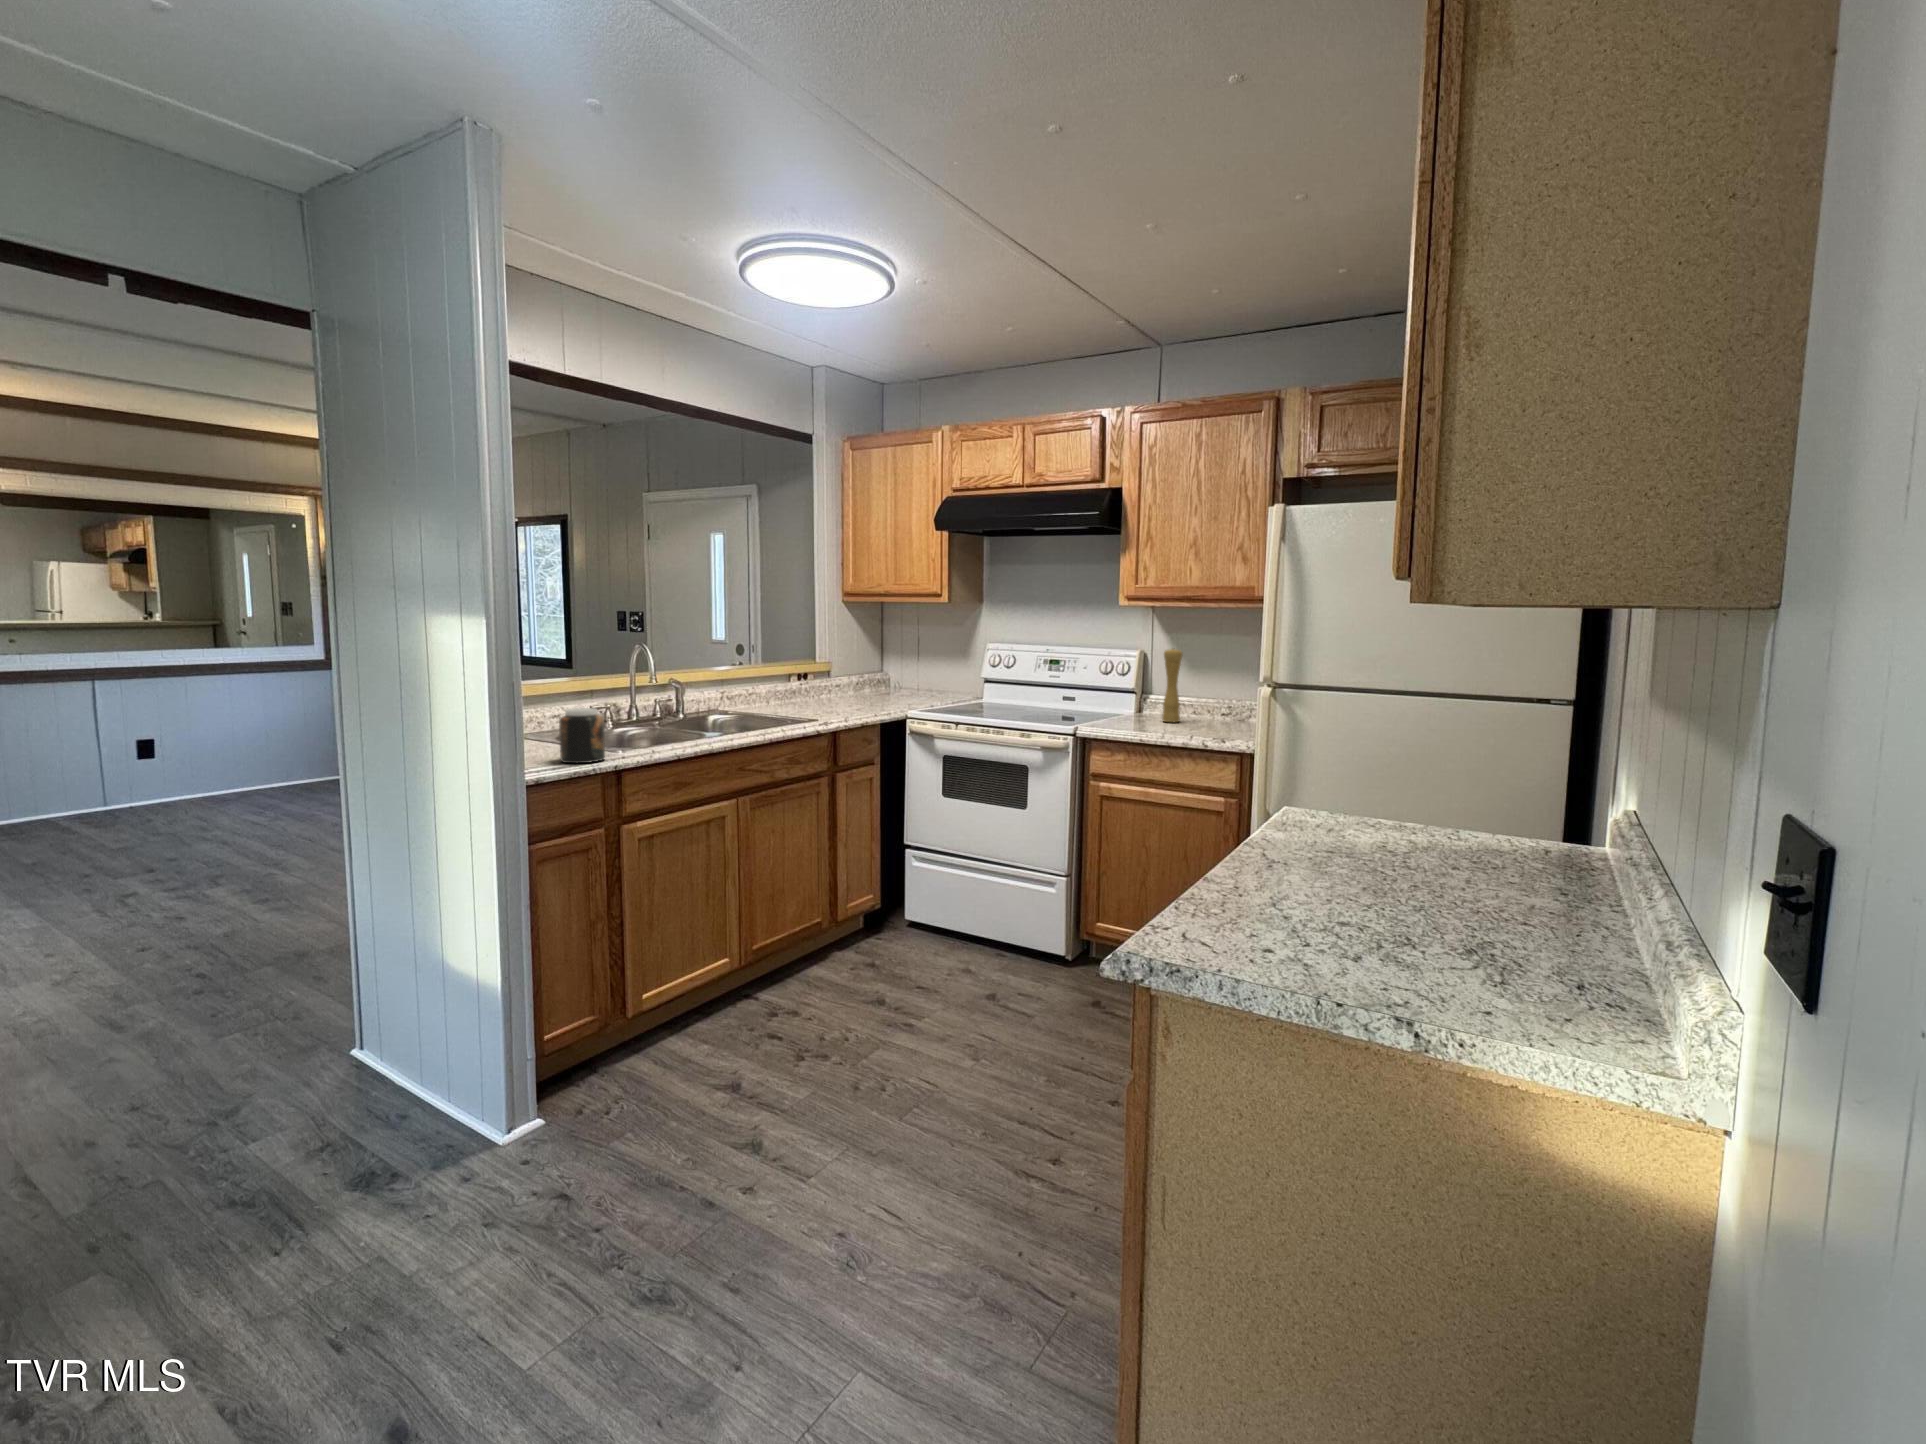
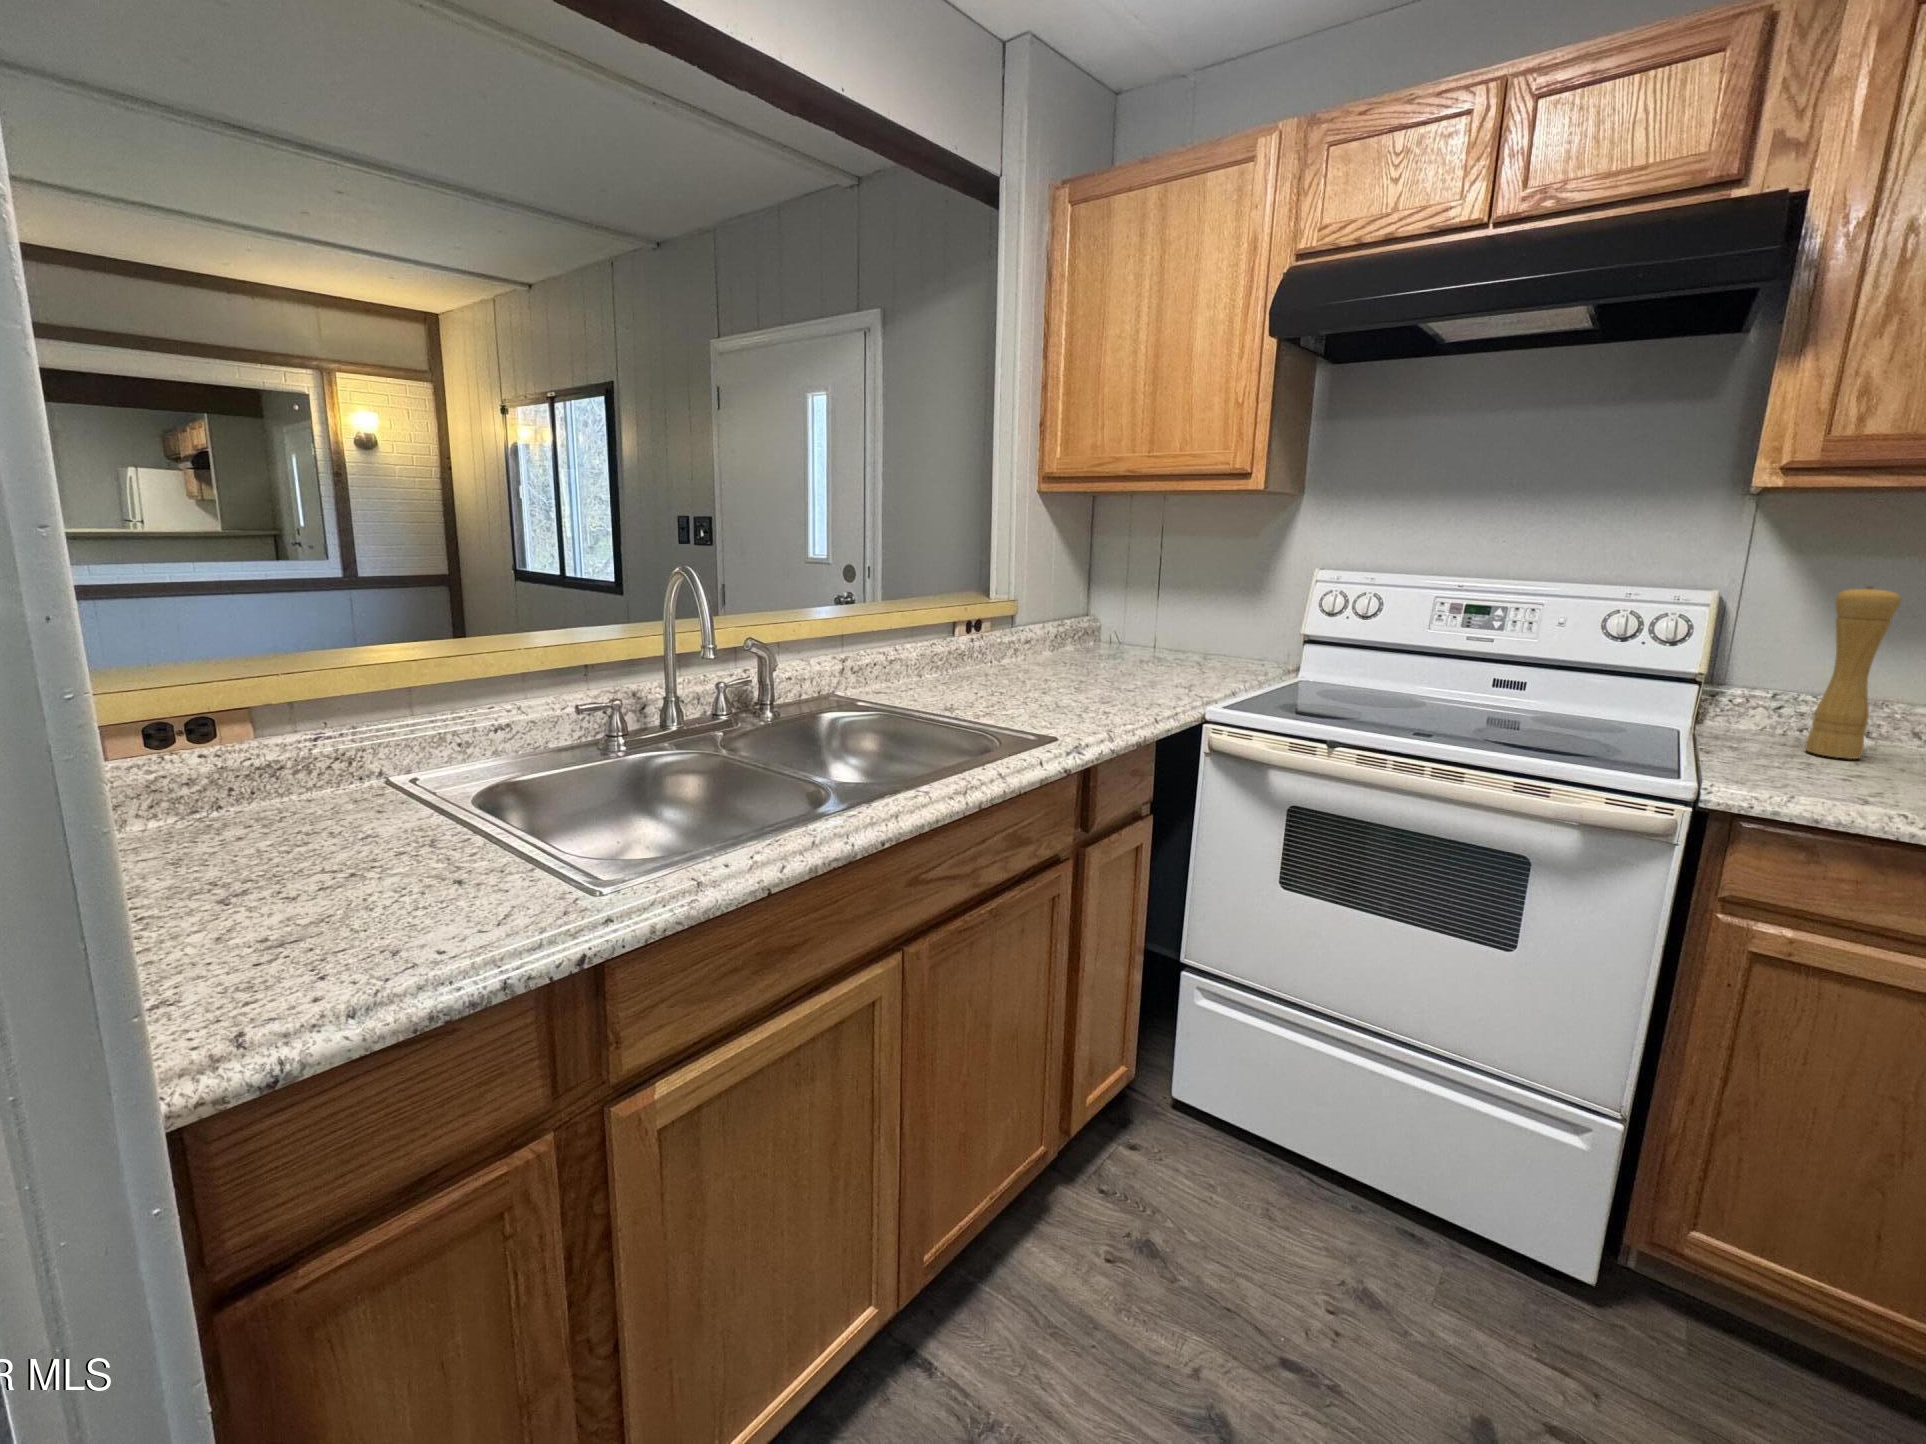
jar: present [559,708,605,763] -> none [434,757,570,929]

